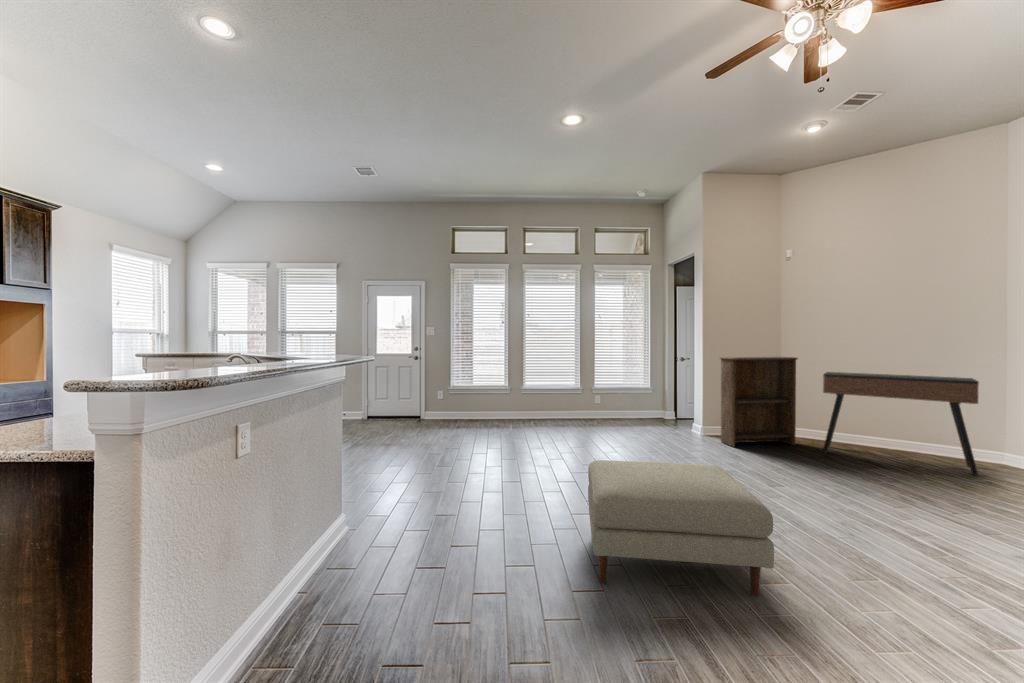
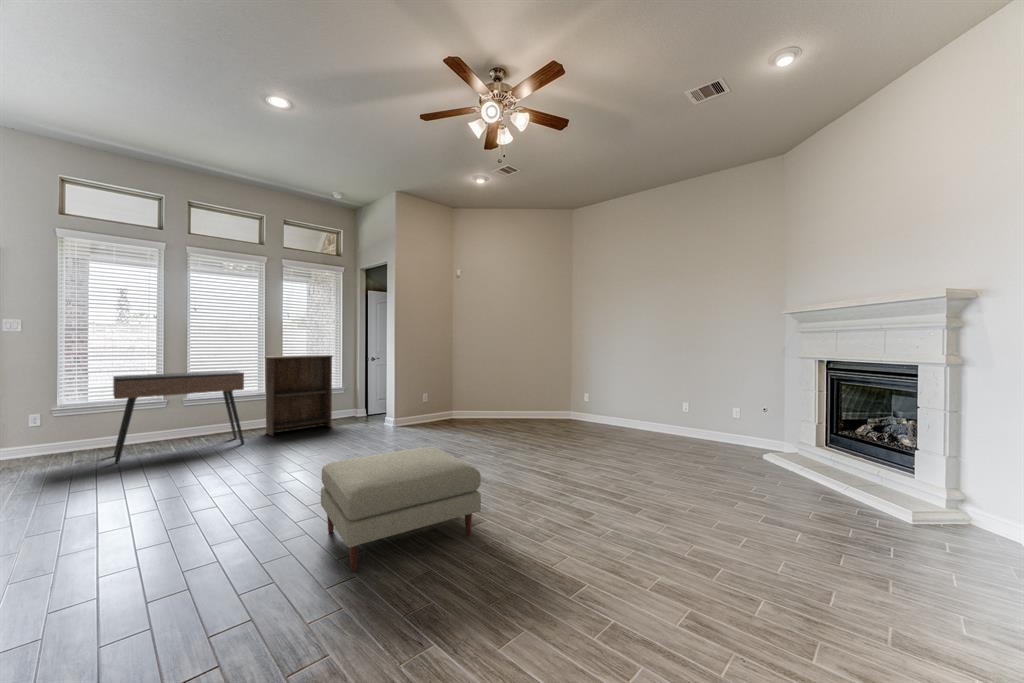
bookshelf: present [719,357,798,447] -> present [265,355,333,436]
console table: present [823,372,979,476] -> present [113,371,244,463]

